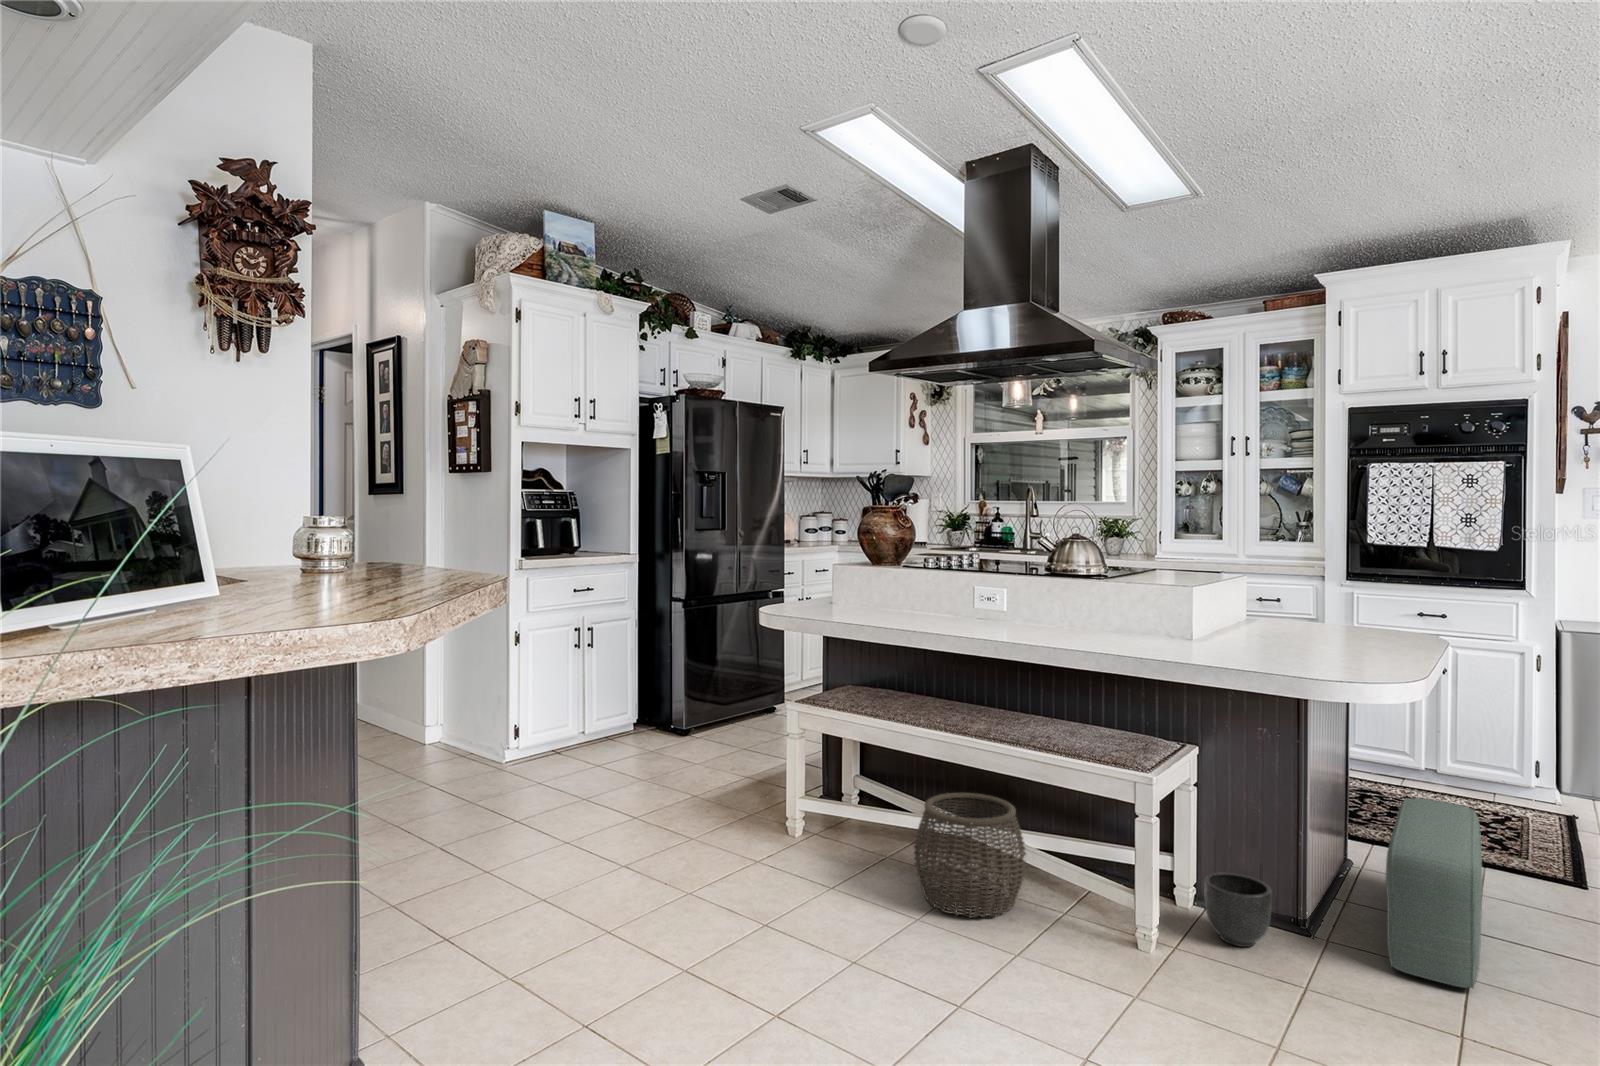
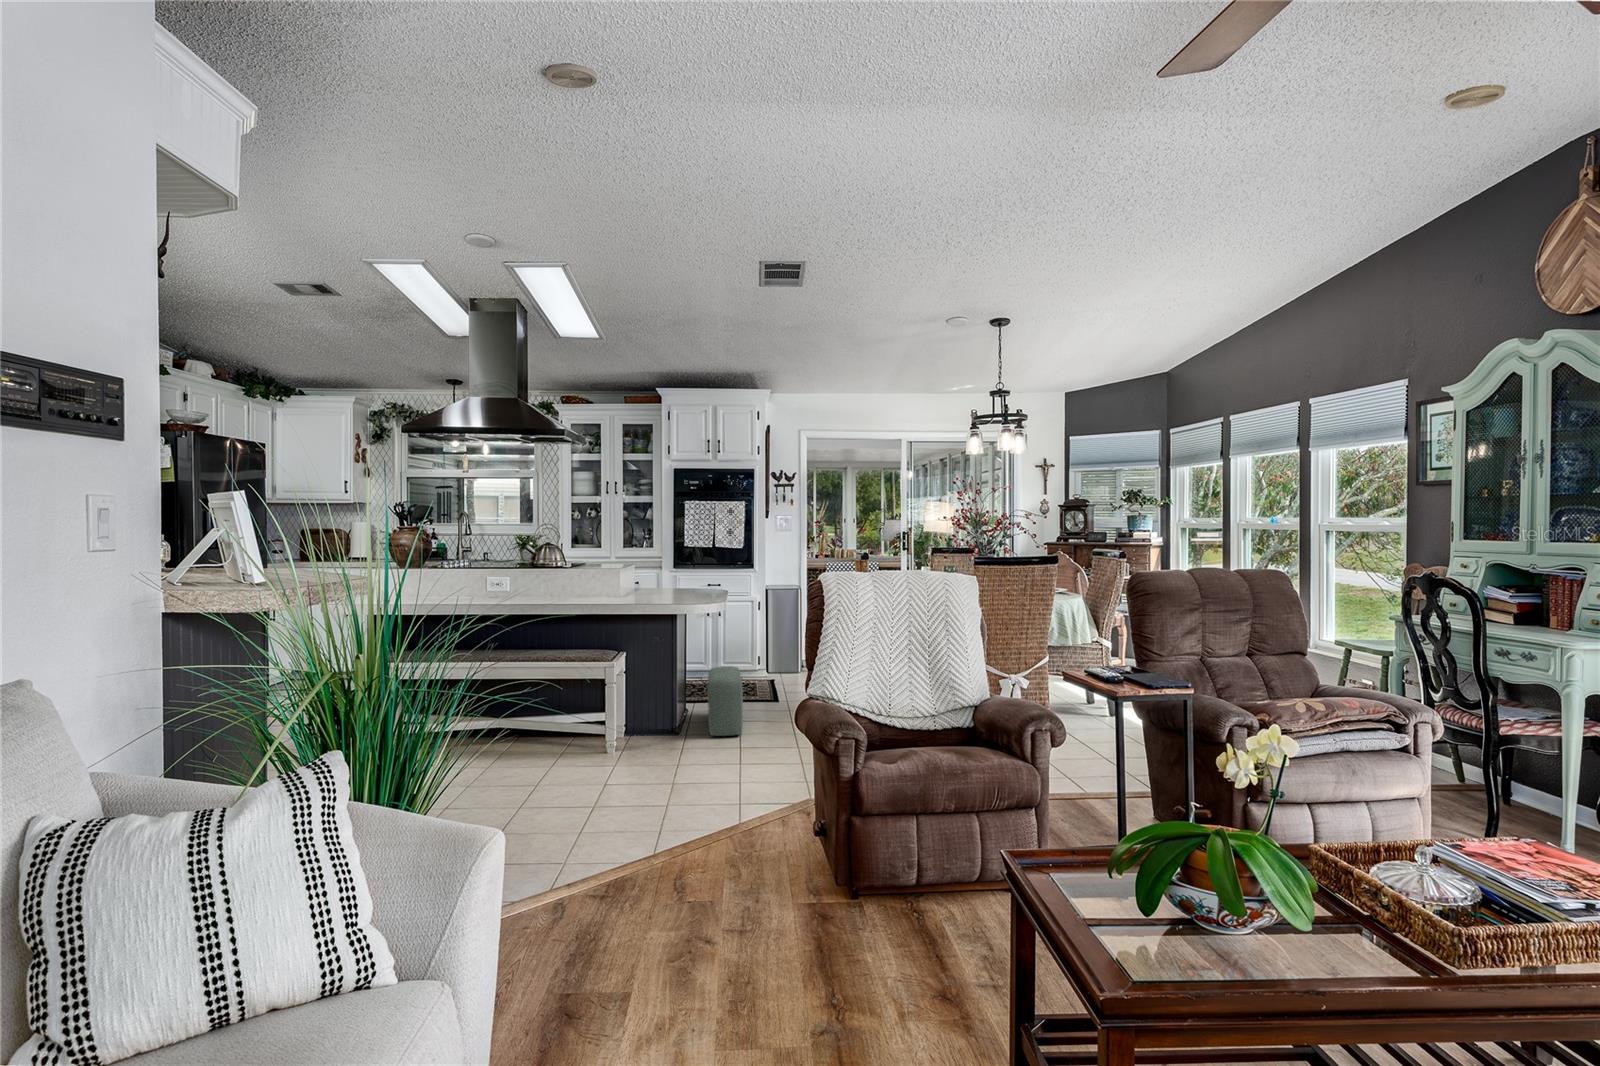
woven basket: present [914,793,1026,918] -> none [466,697,537,765]
planter: present [1204,873,1272,947] -> none [630,711,662,744]

